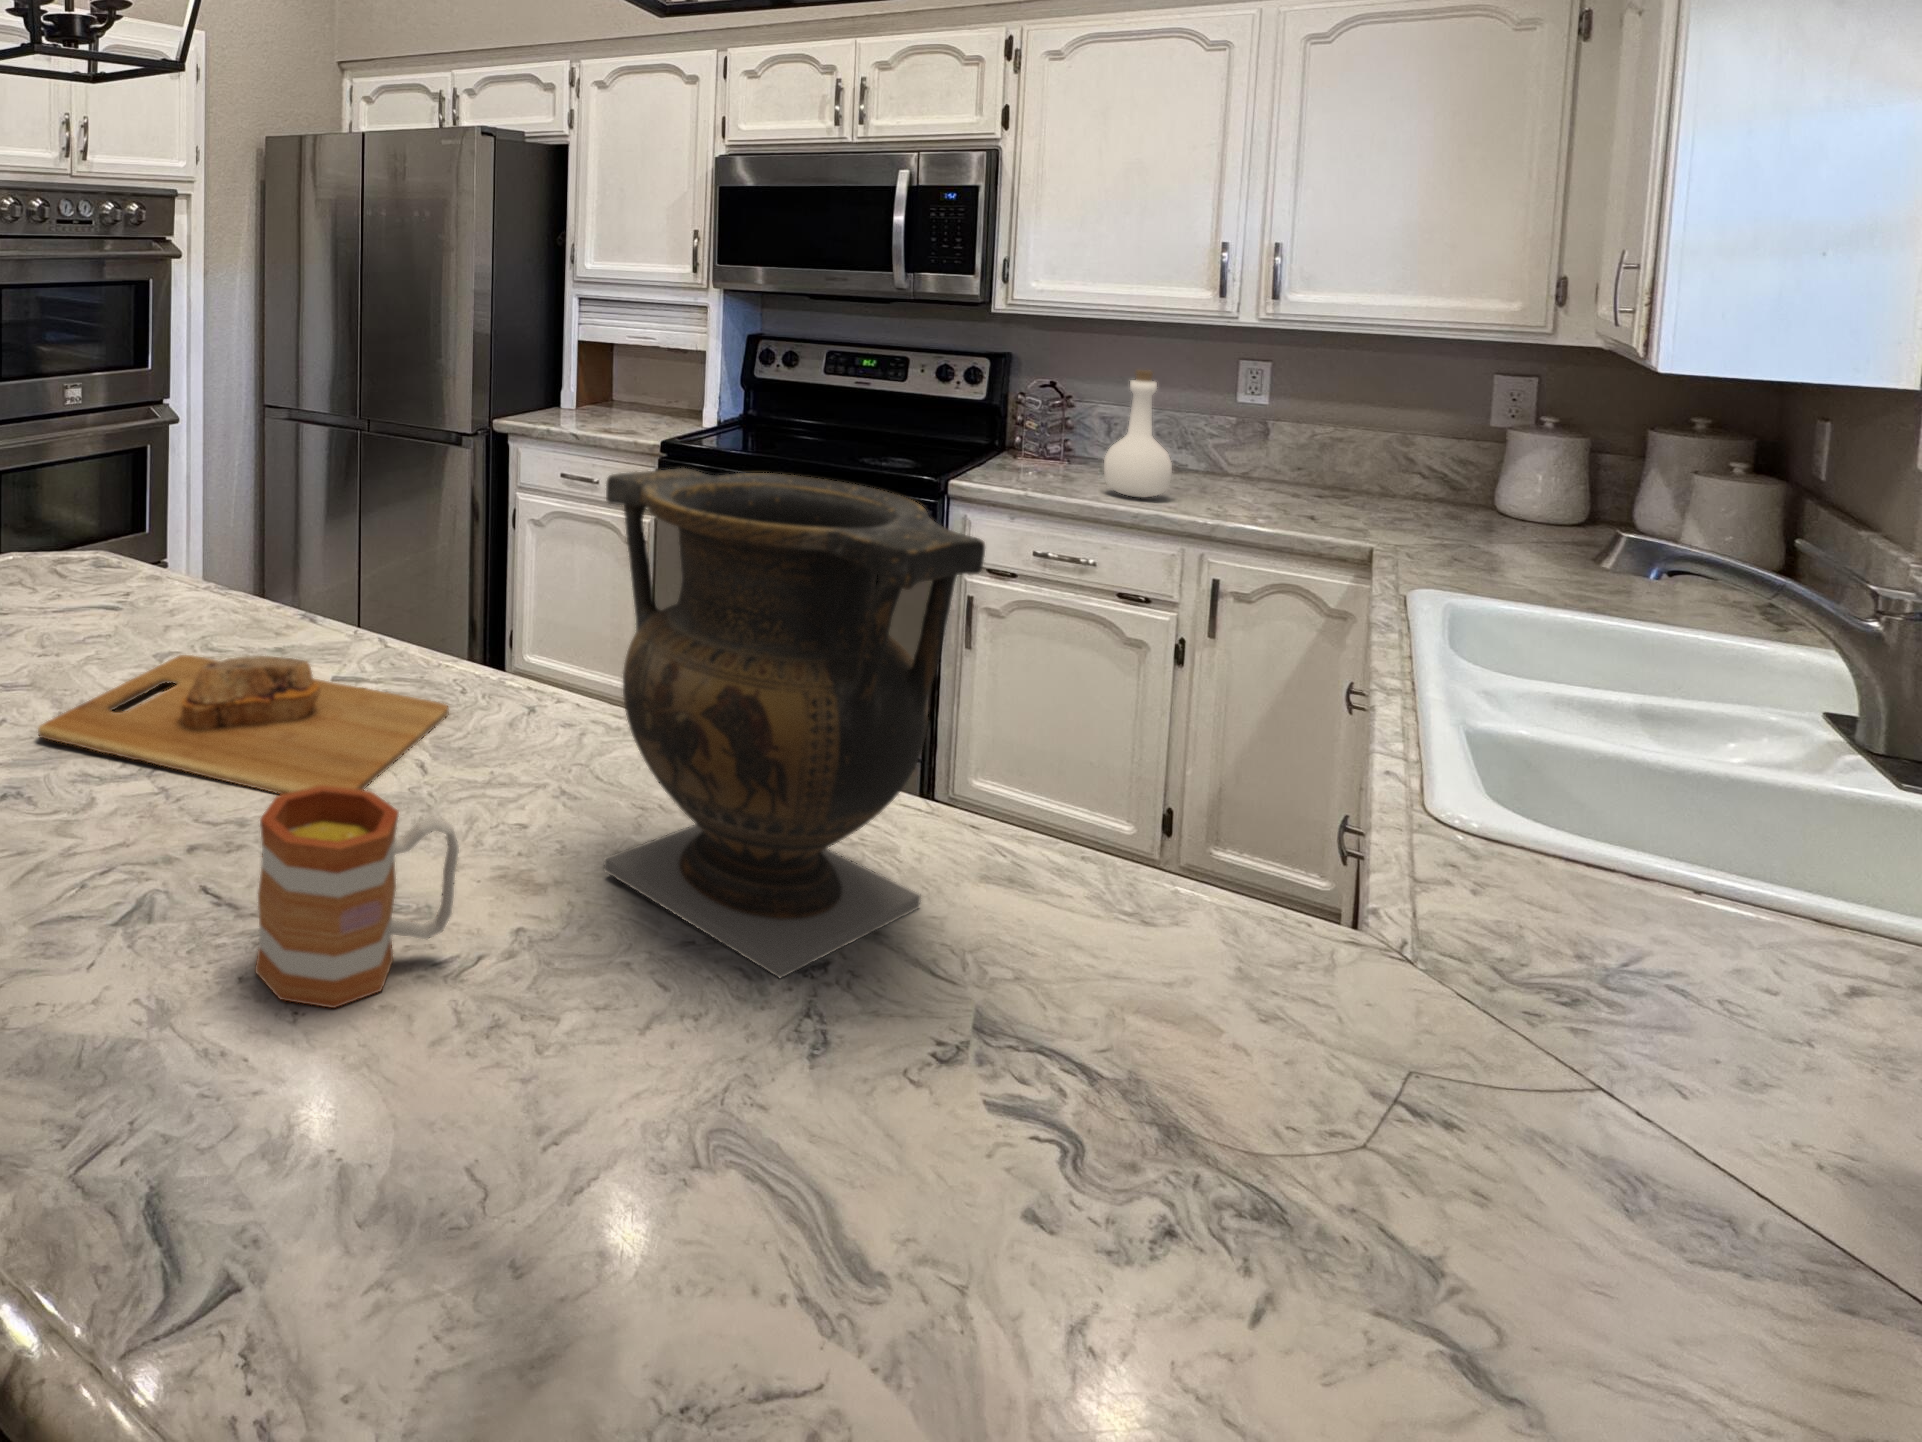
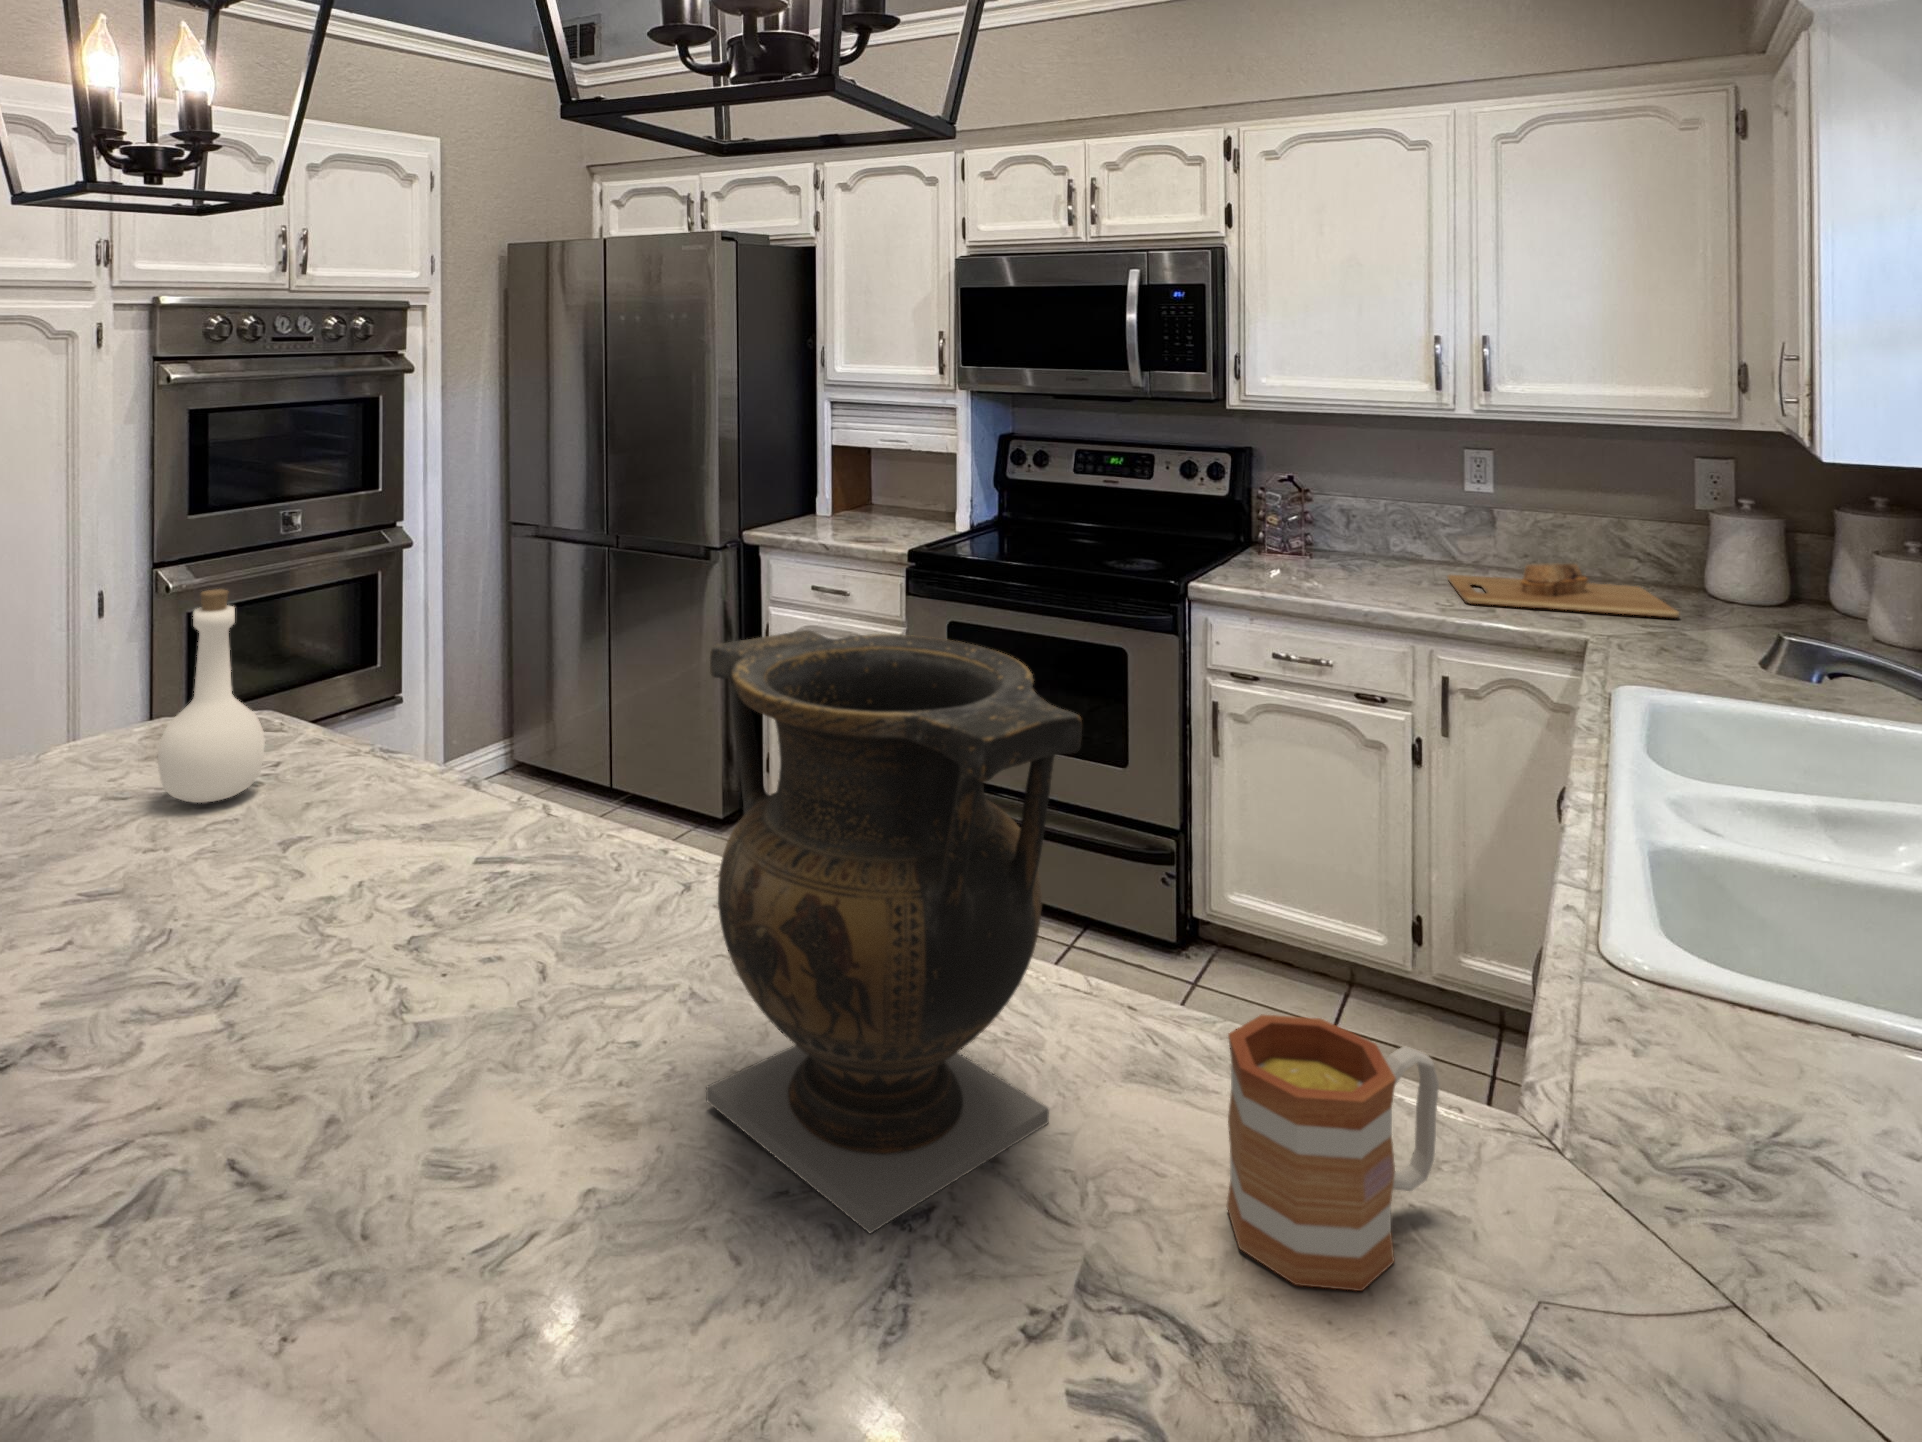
bottle: present [1104,370,1172,497] -> present [158,589,265,803]
cutting board: present [38,655,449,795] -> present [1448,563,1679,617]
mug: present [255,785,459,1008] -> present [1227,1015,1439,1291]

